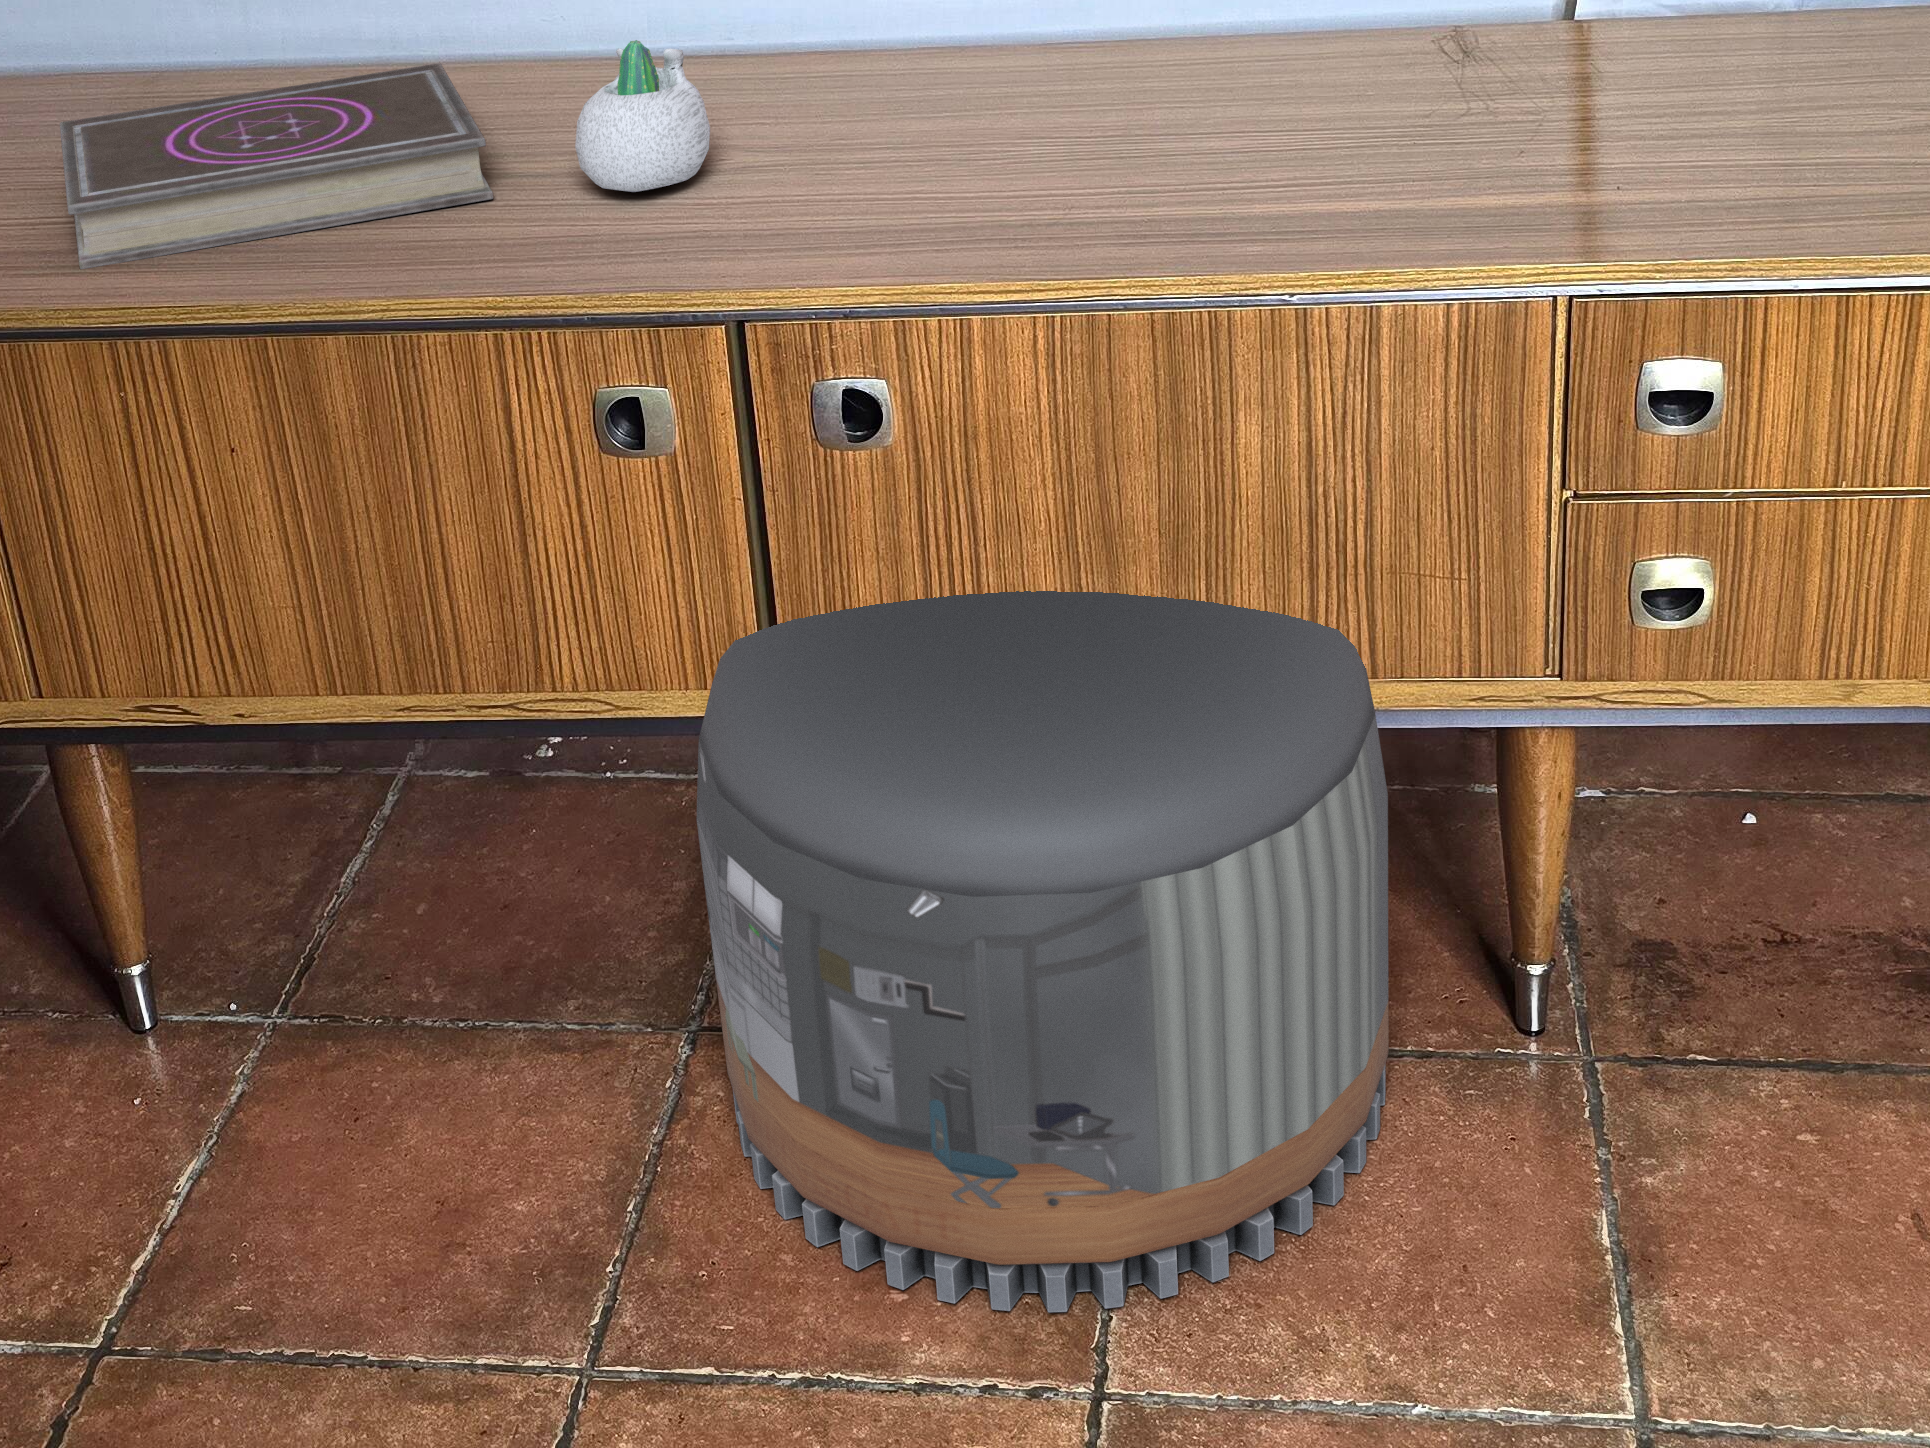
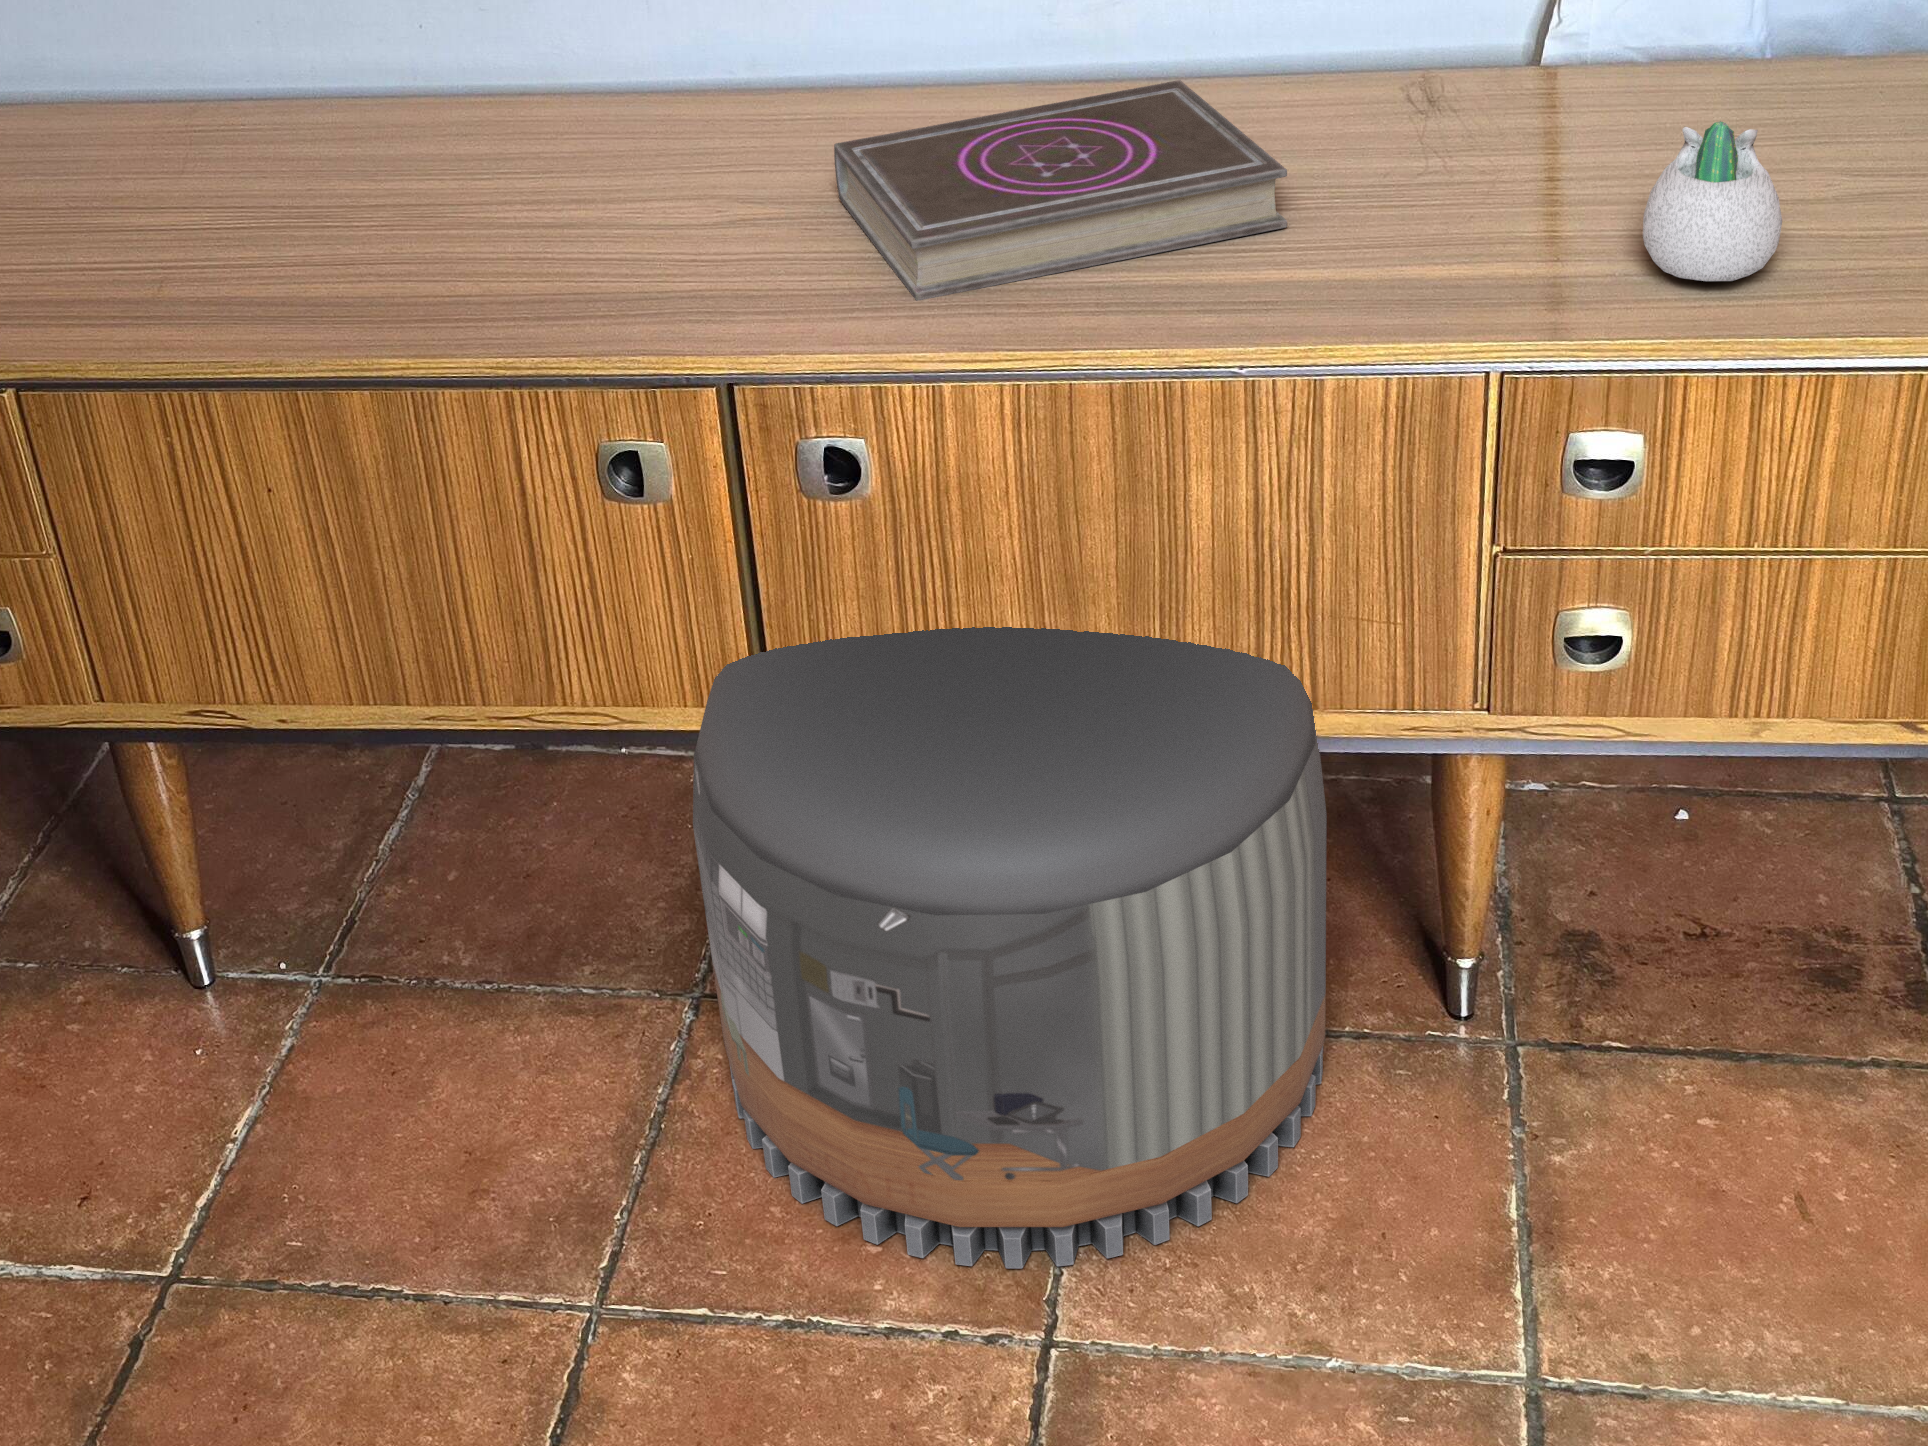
succulent planter: present [575,40,710,192] -> present [1643,121,1782,281]
book: present [60,63,493,269] -> present [834,80,1287,301]

